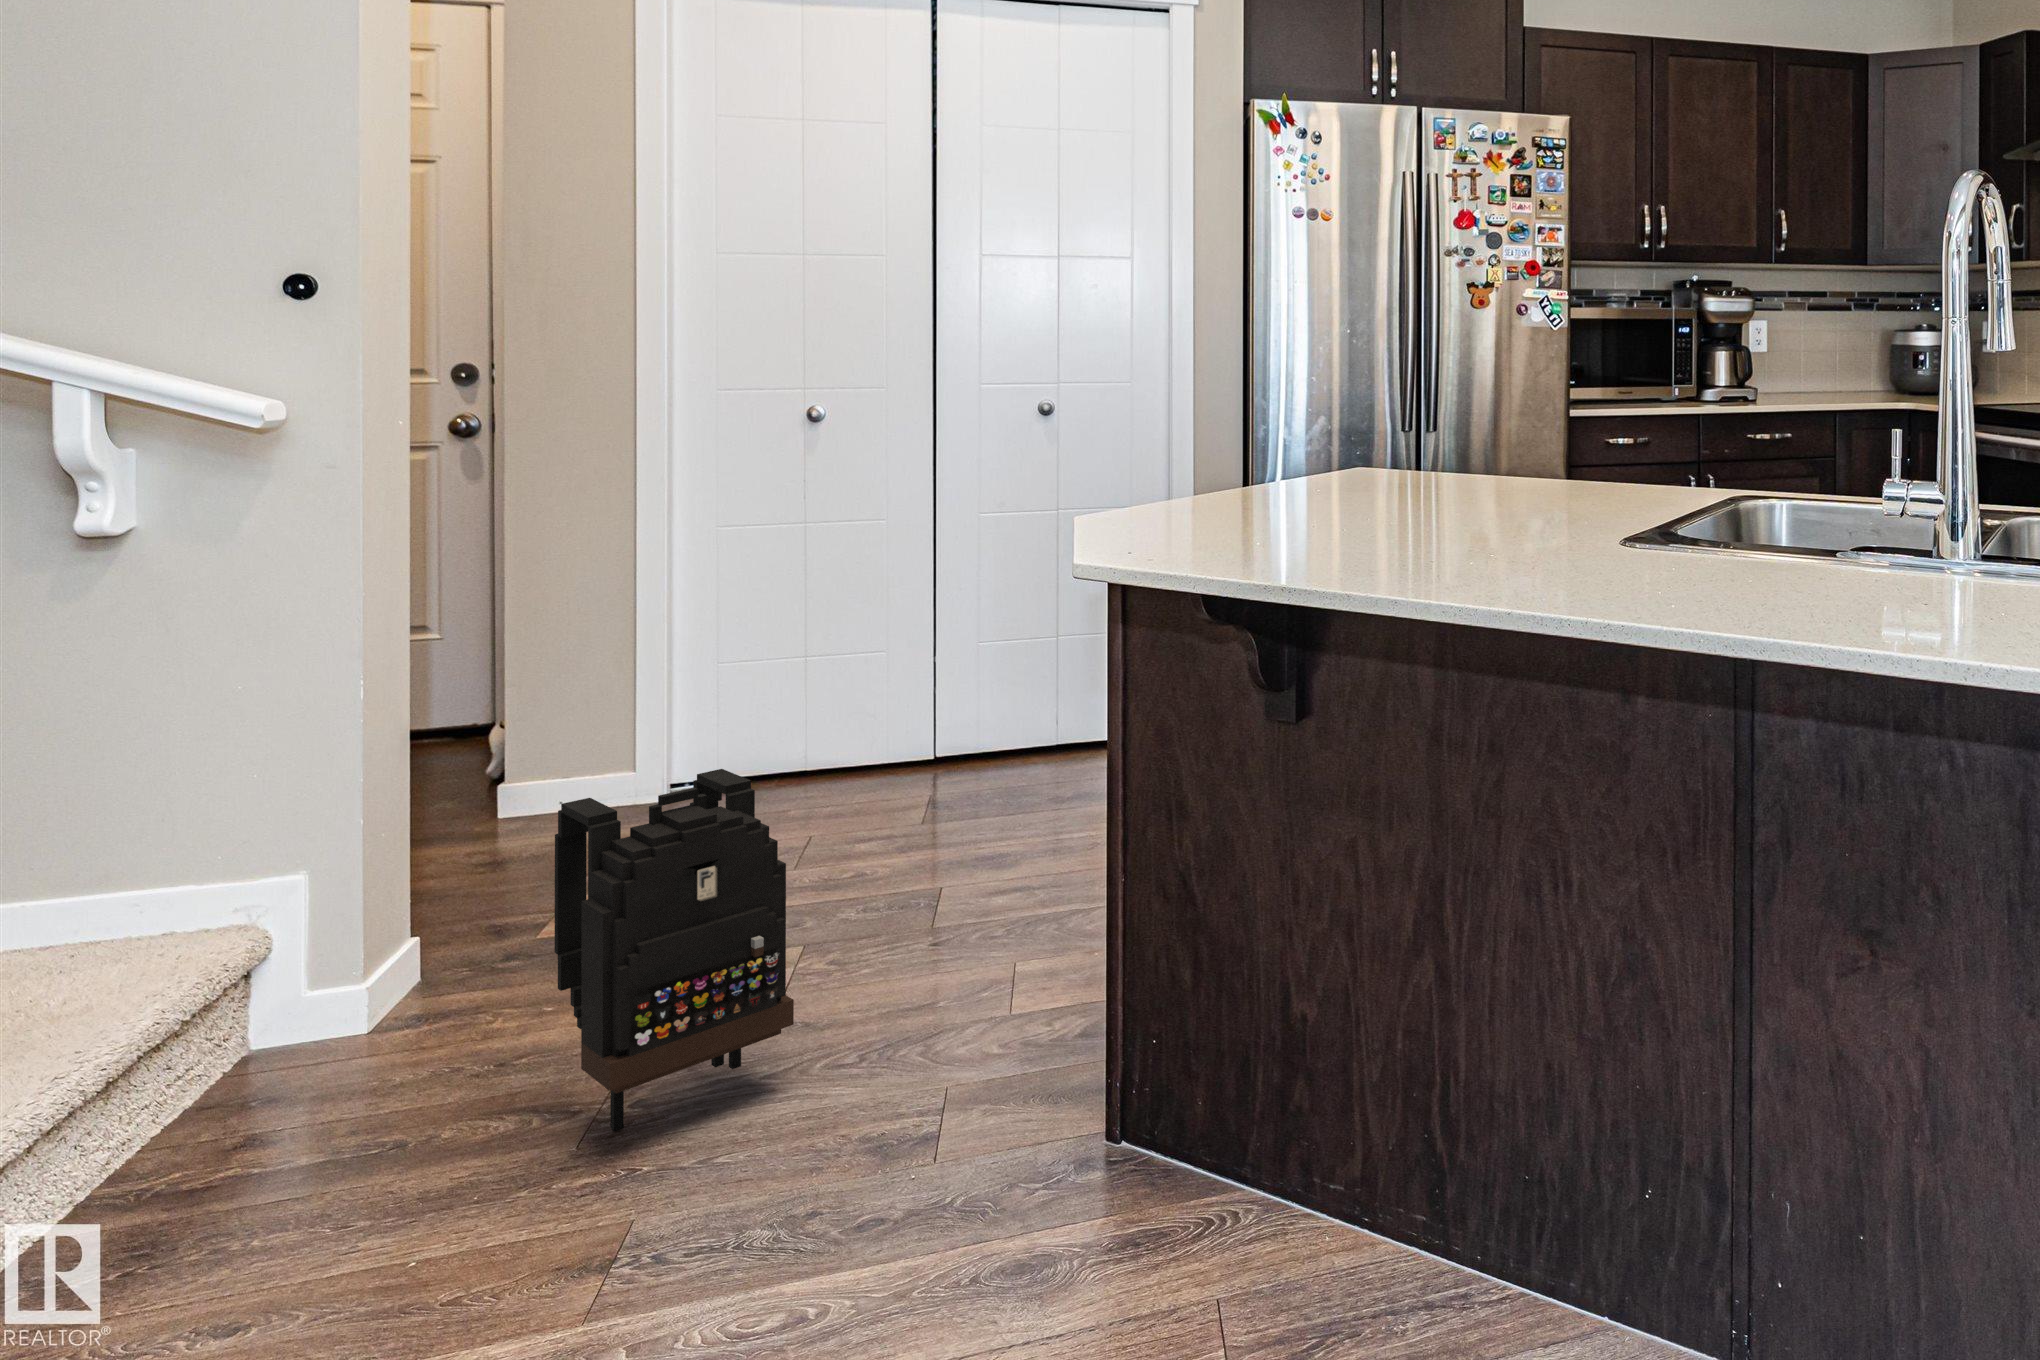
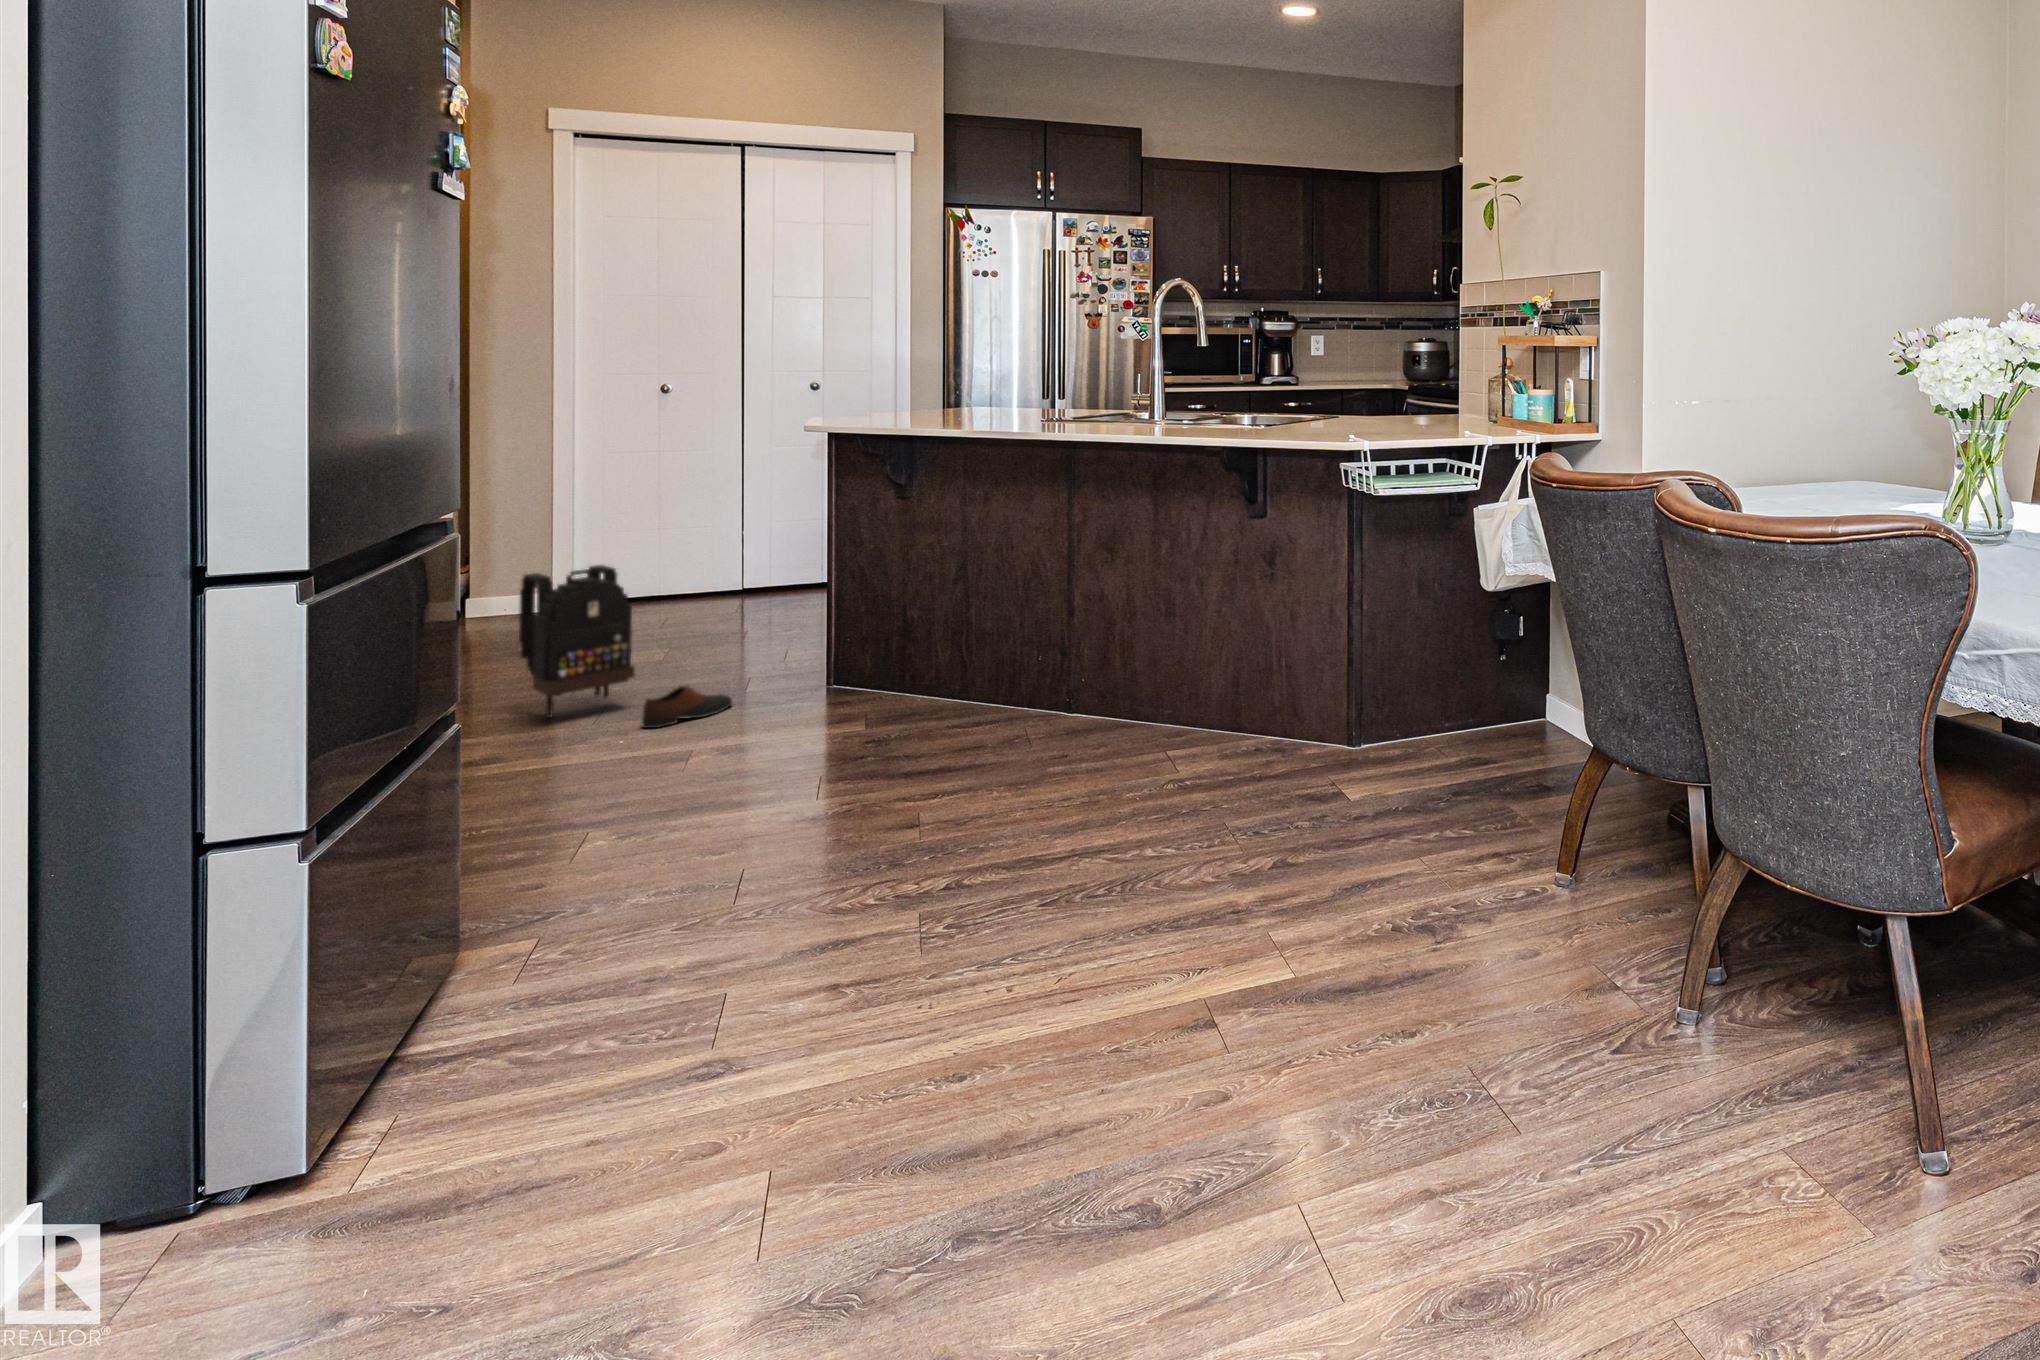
shoe: none [815,1055,997,1173] -> present [642,686,732,728]

